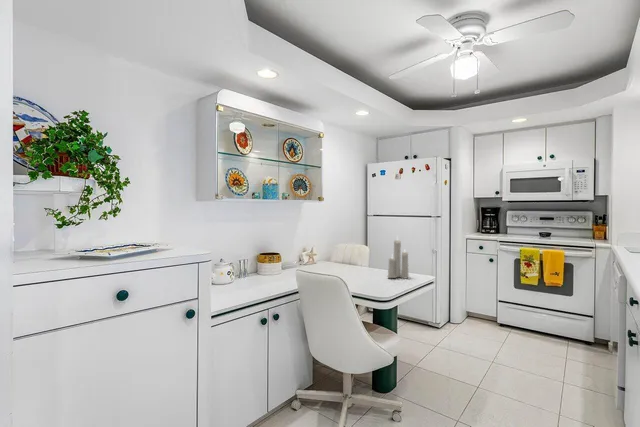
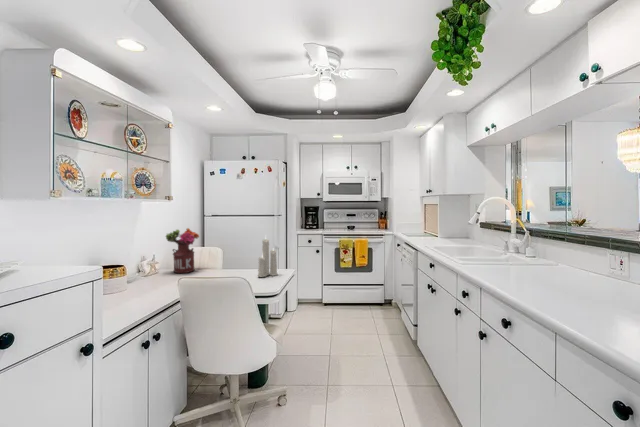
flower arrangement: none [318,226,346,266] -> present [166,228,199,273]

